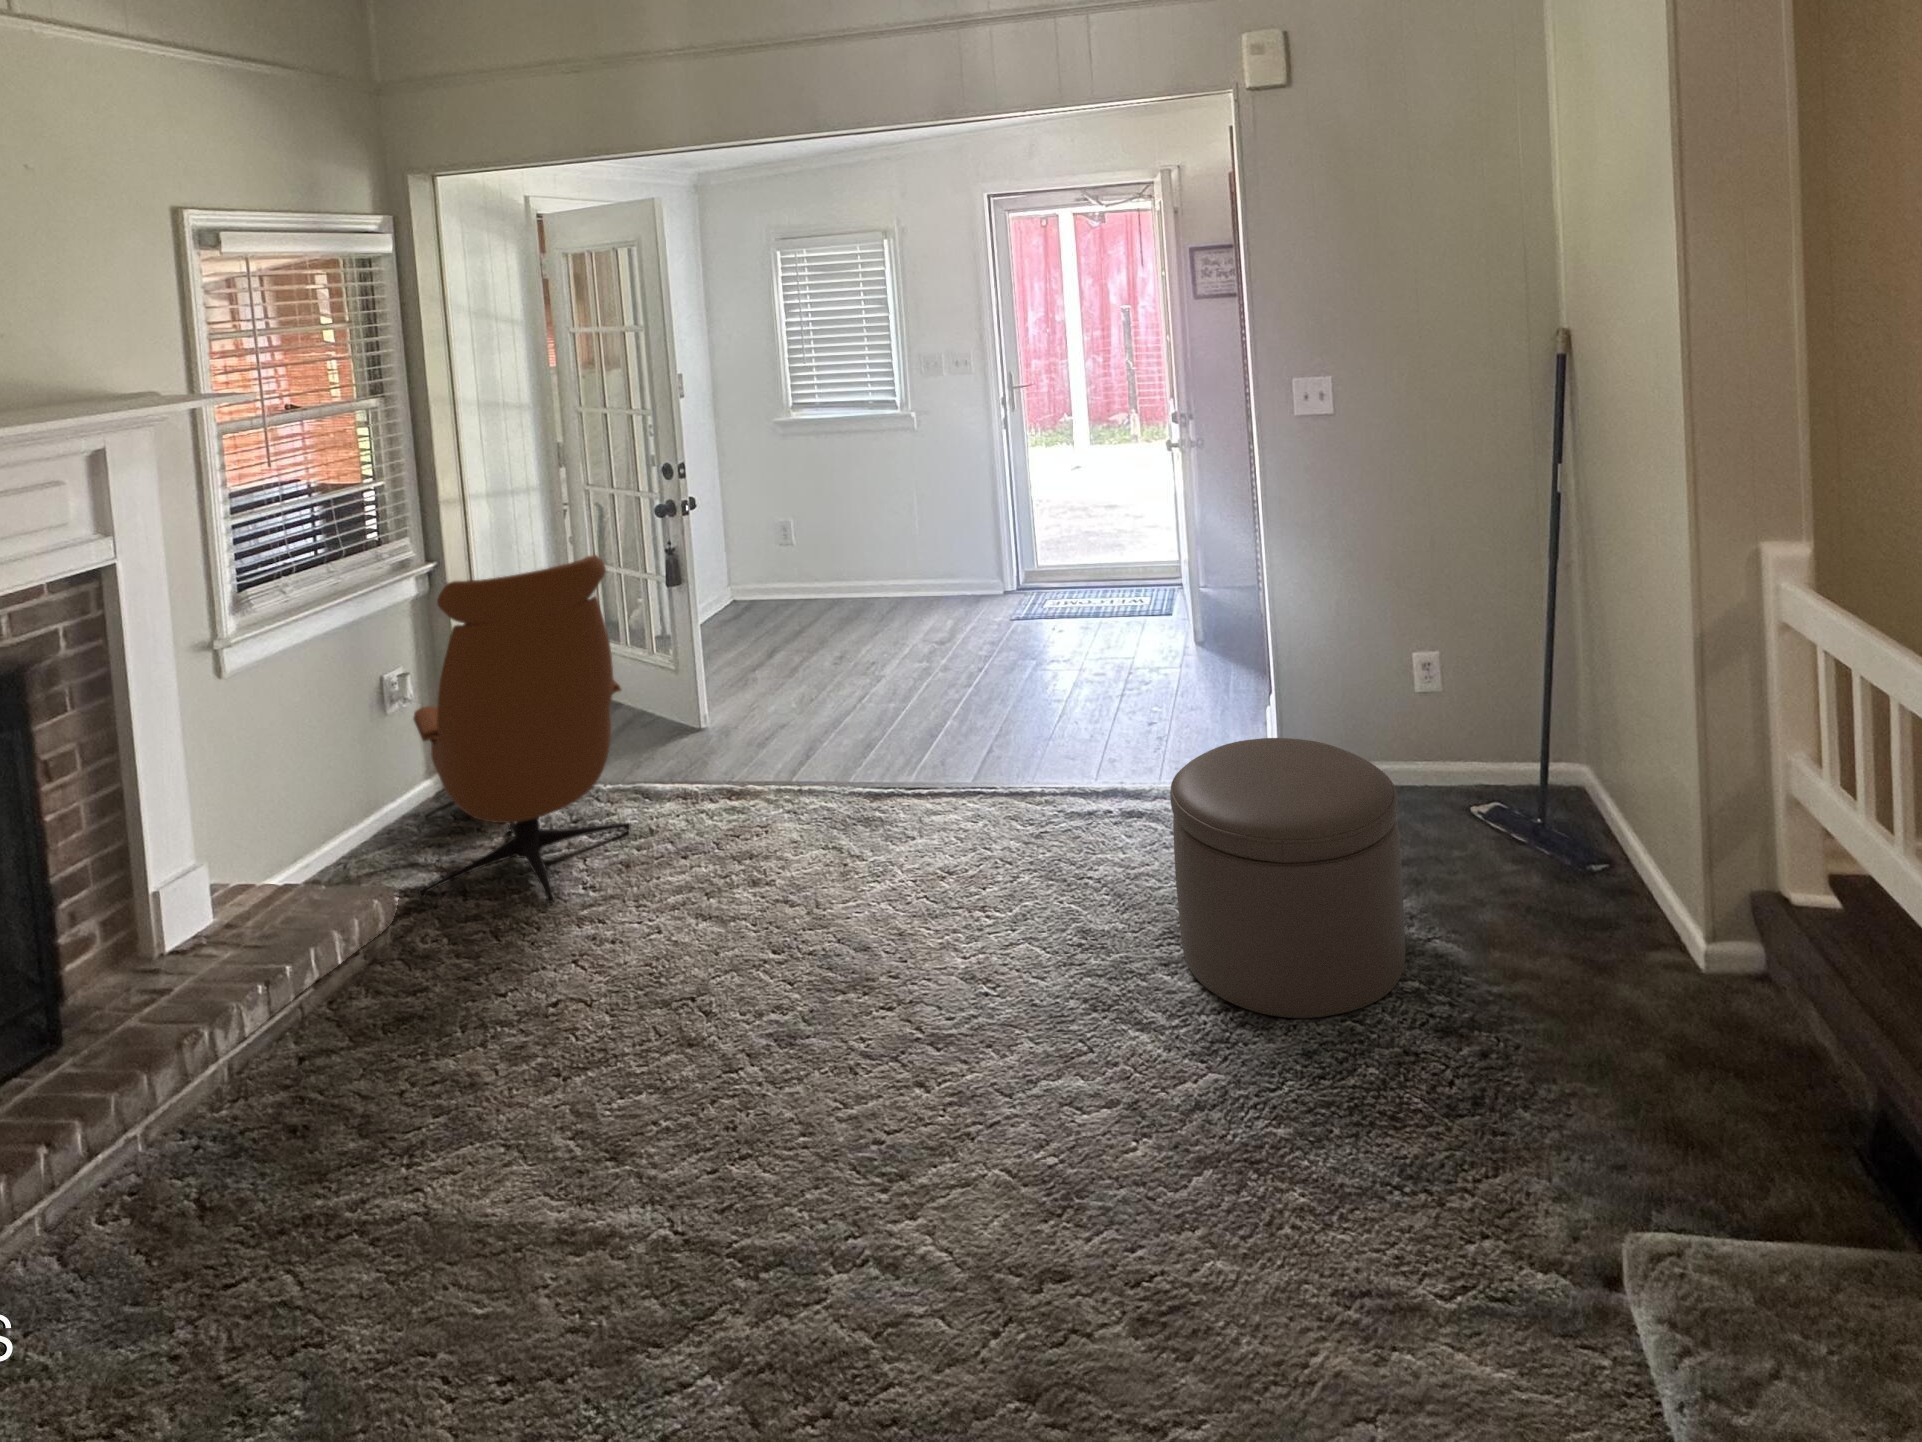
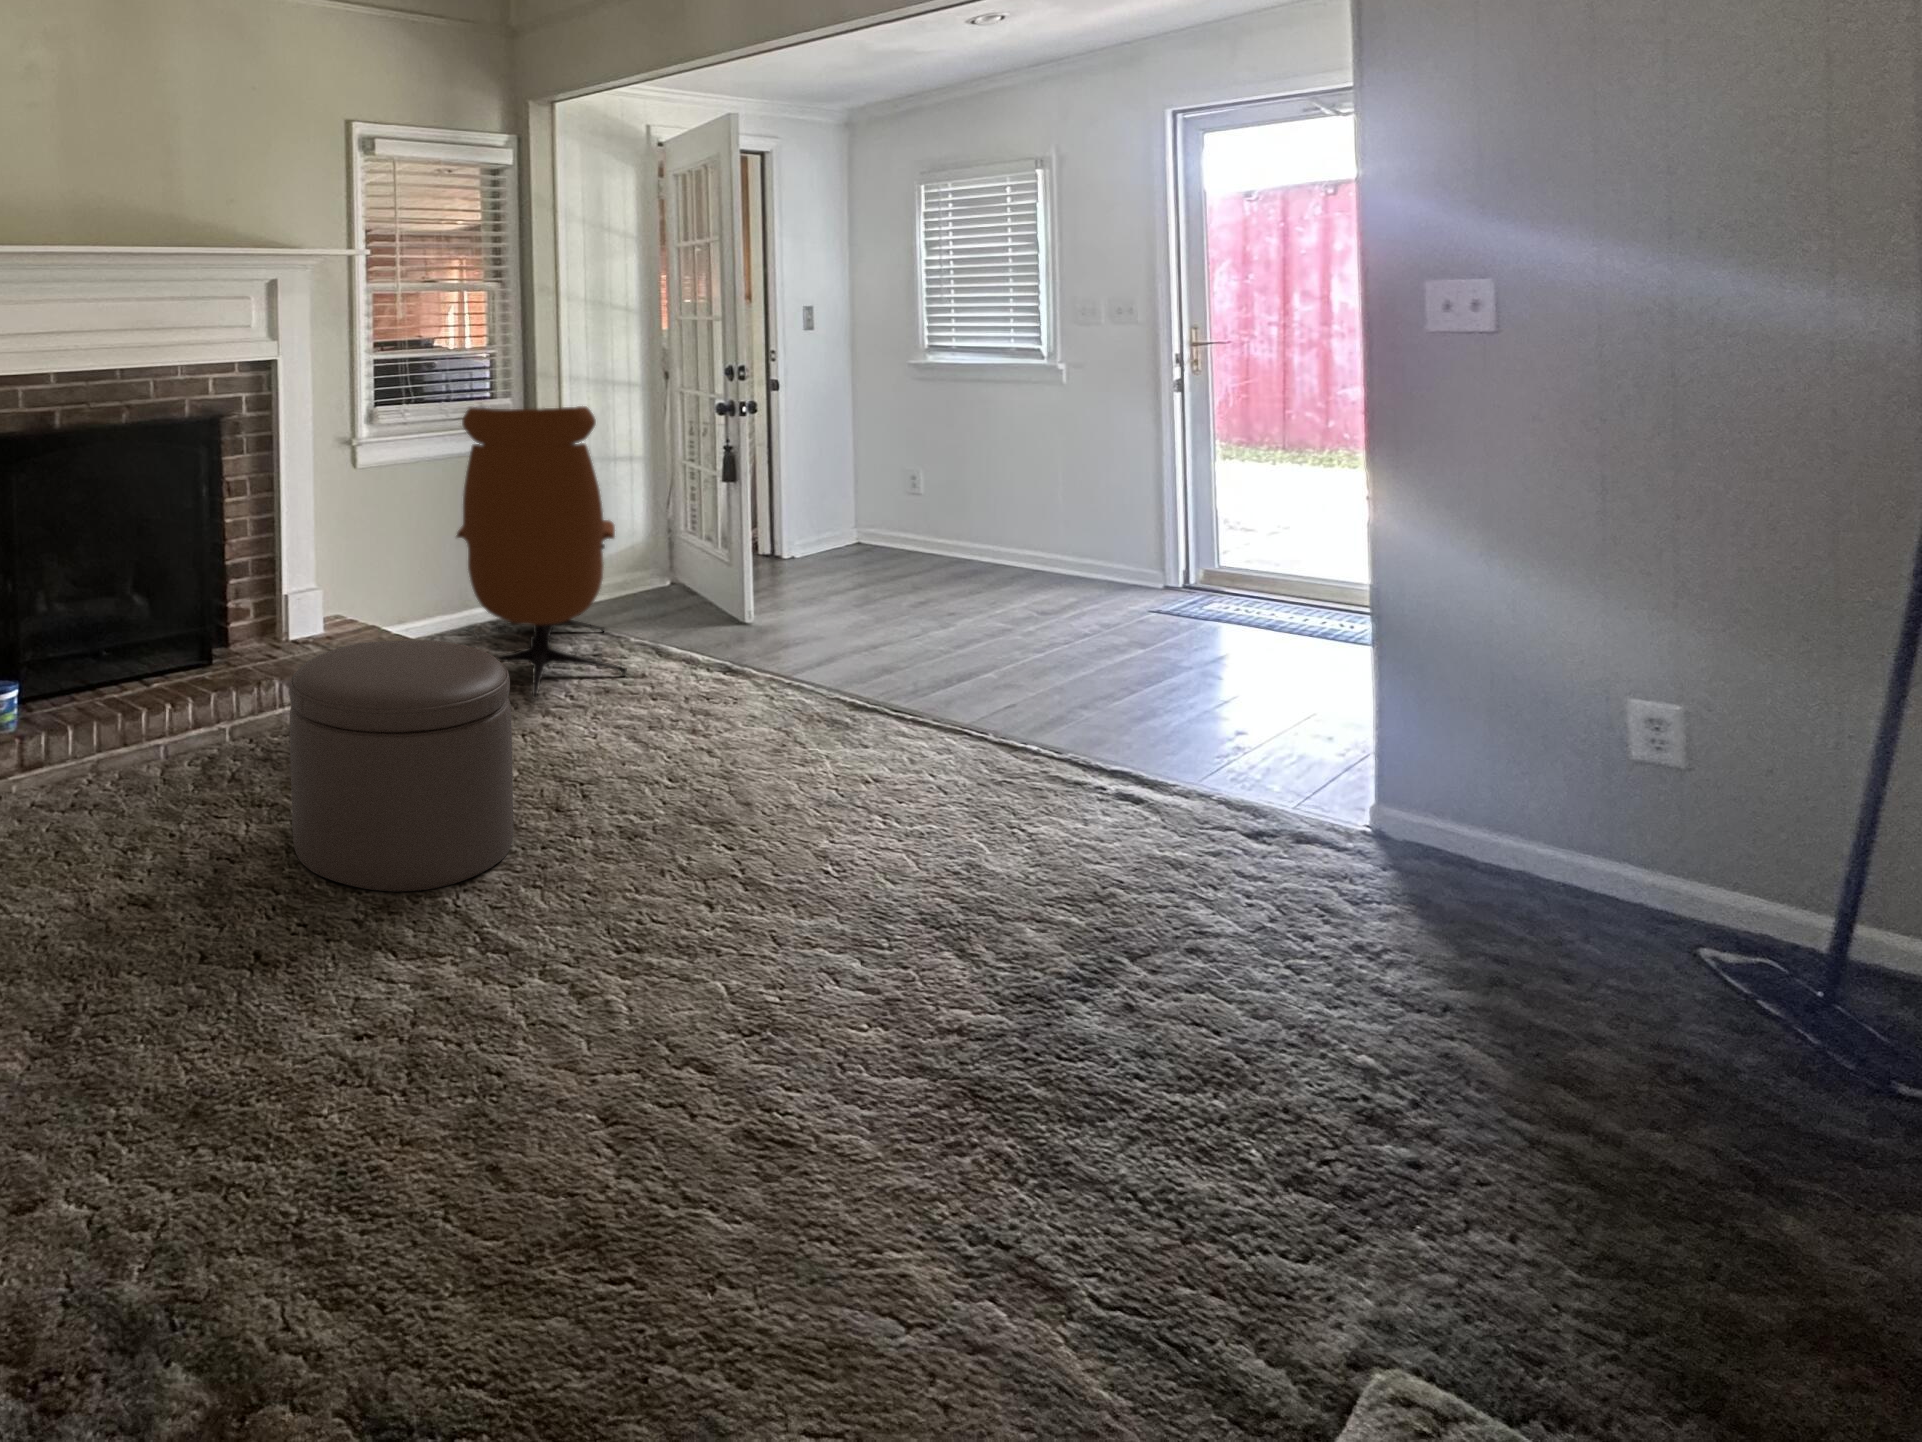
ottoman: present [1170,738,1405,1018] -> present [289,640,513,891]

